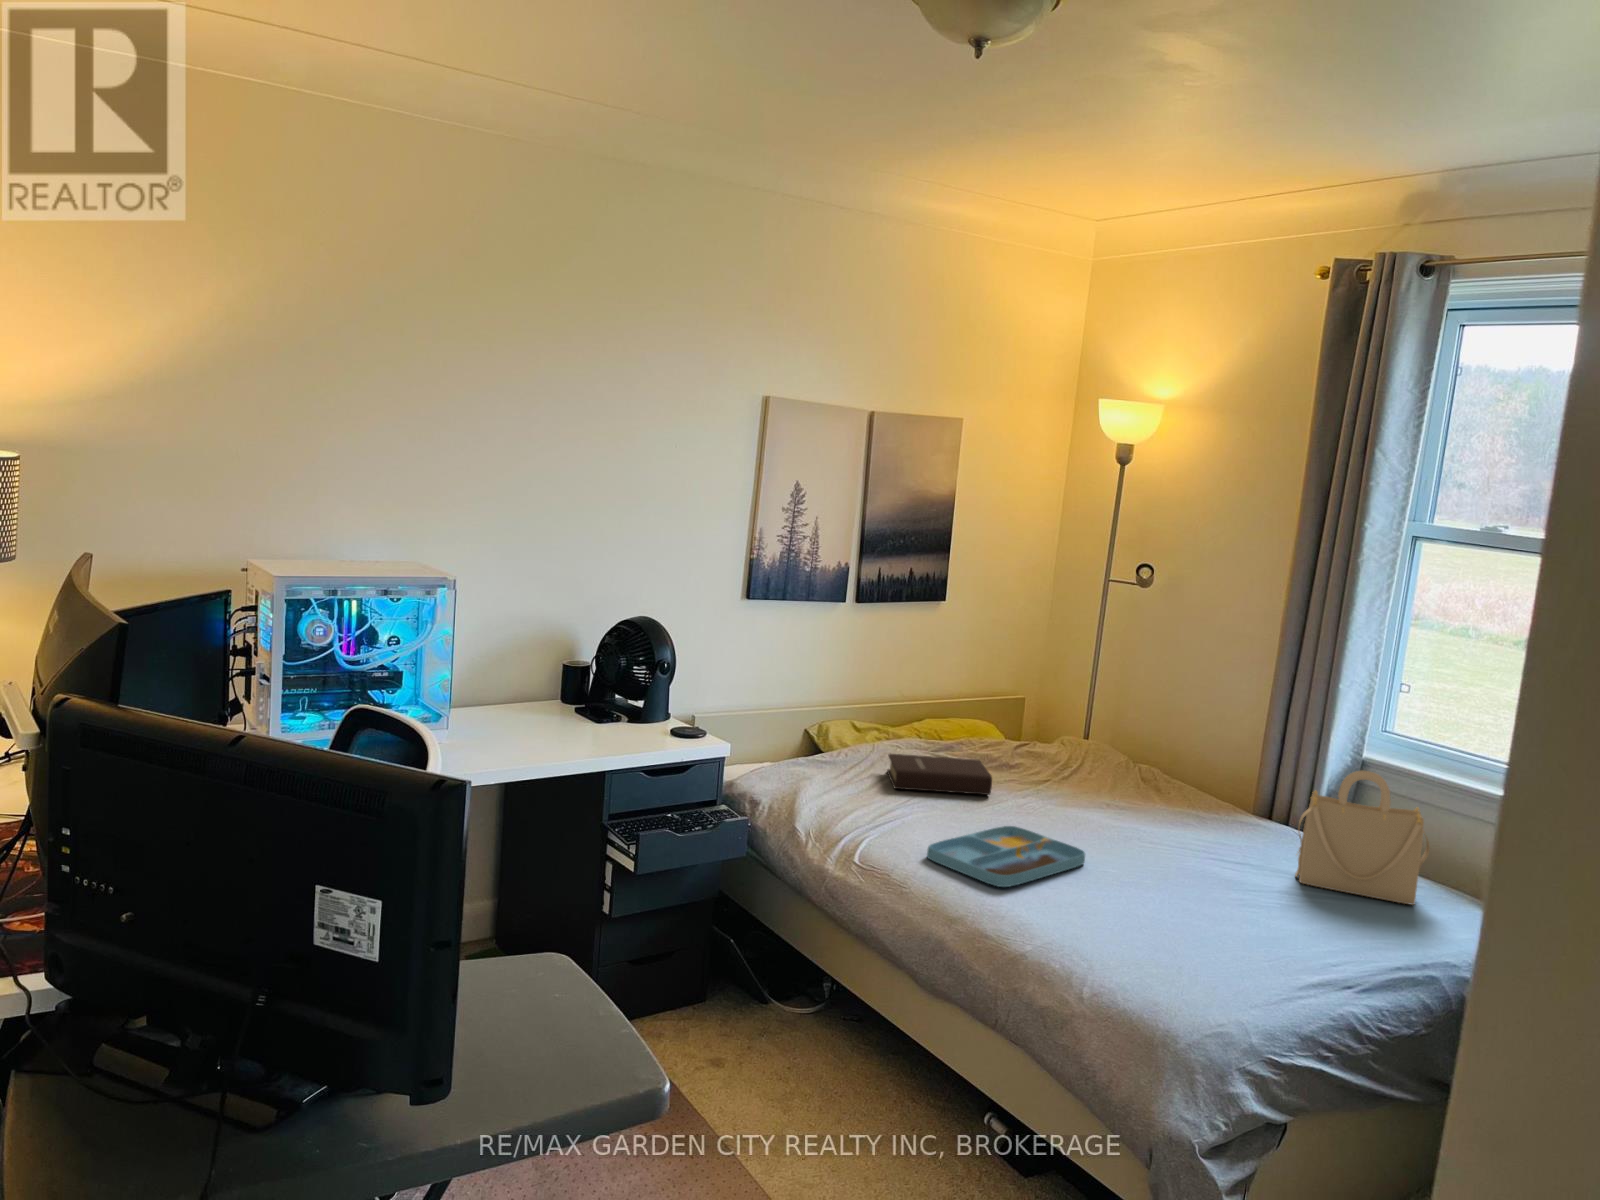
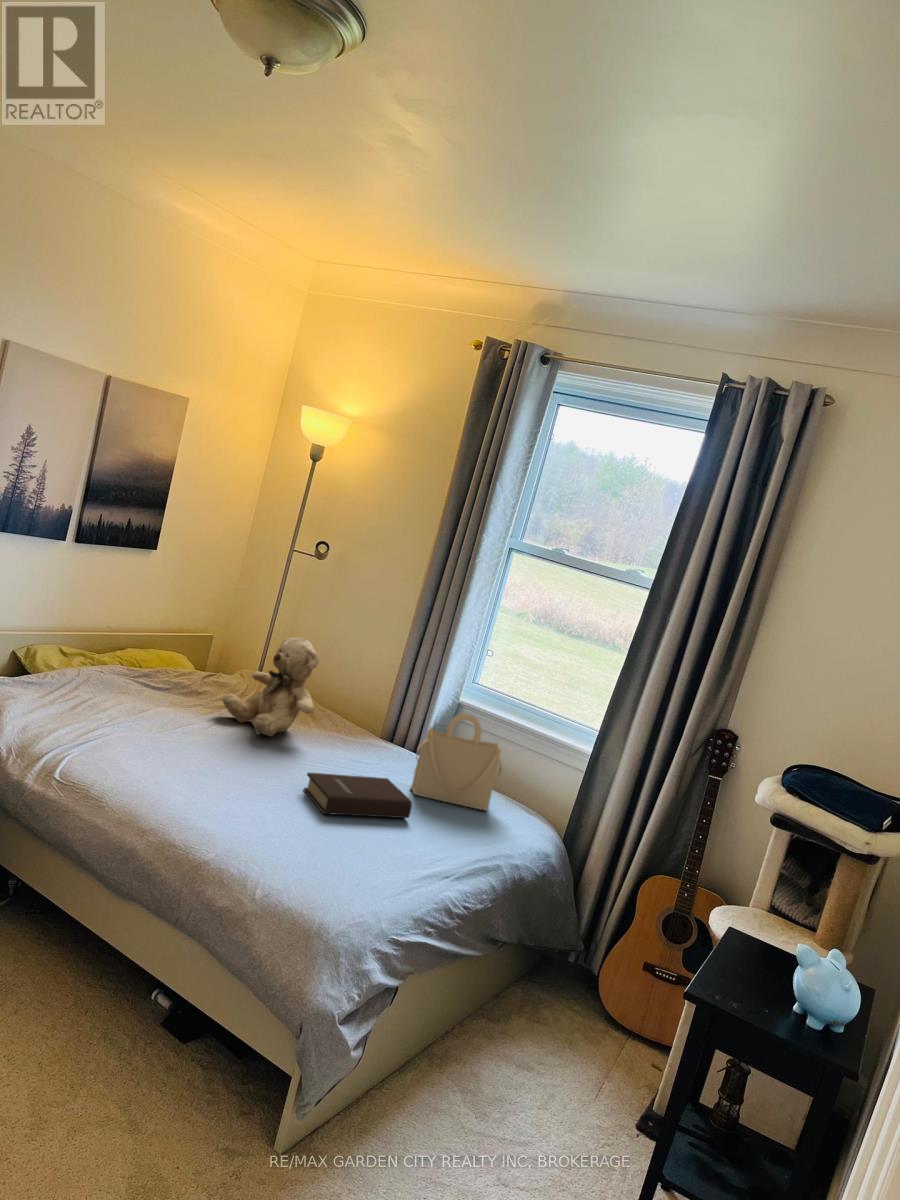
teddy bear: none [1038,688,1154,815] -> present [222,637,319,737]
book: present [887,754,992,795] -> present [304,773,412,818]
tray: present [927,826,1085,887] -> none [123,746,259,801]

